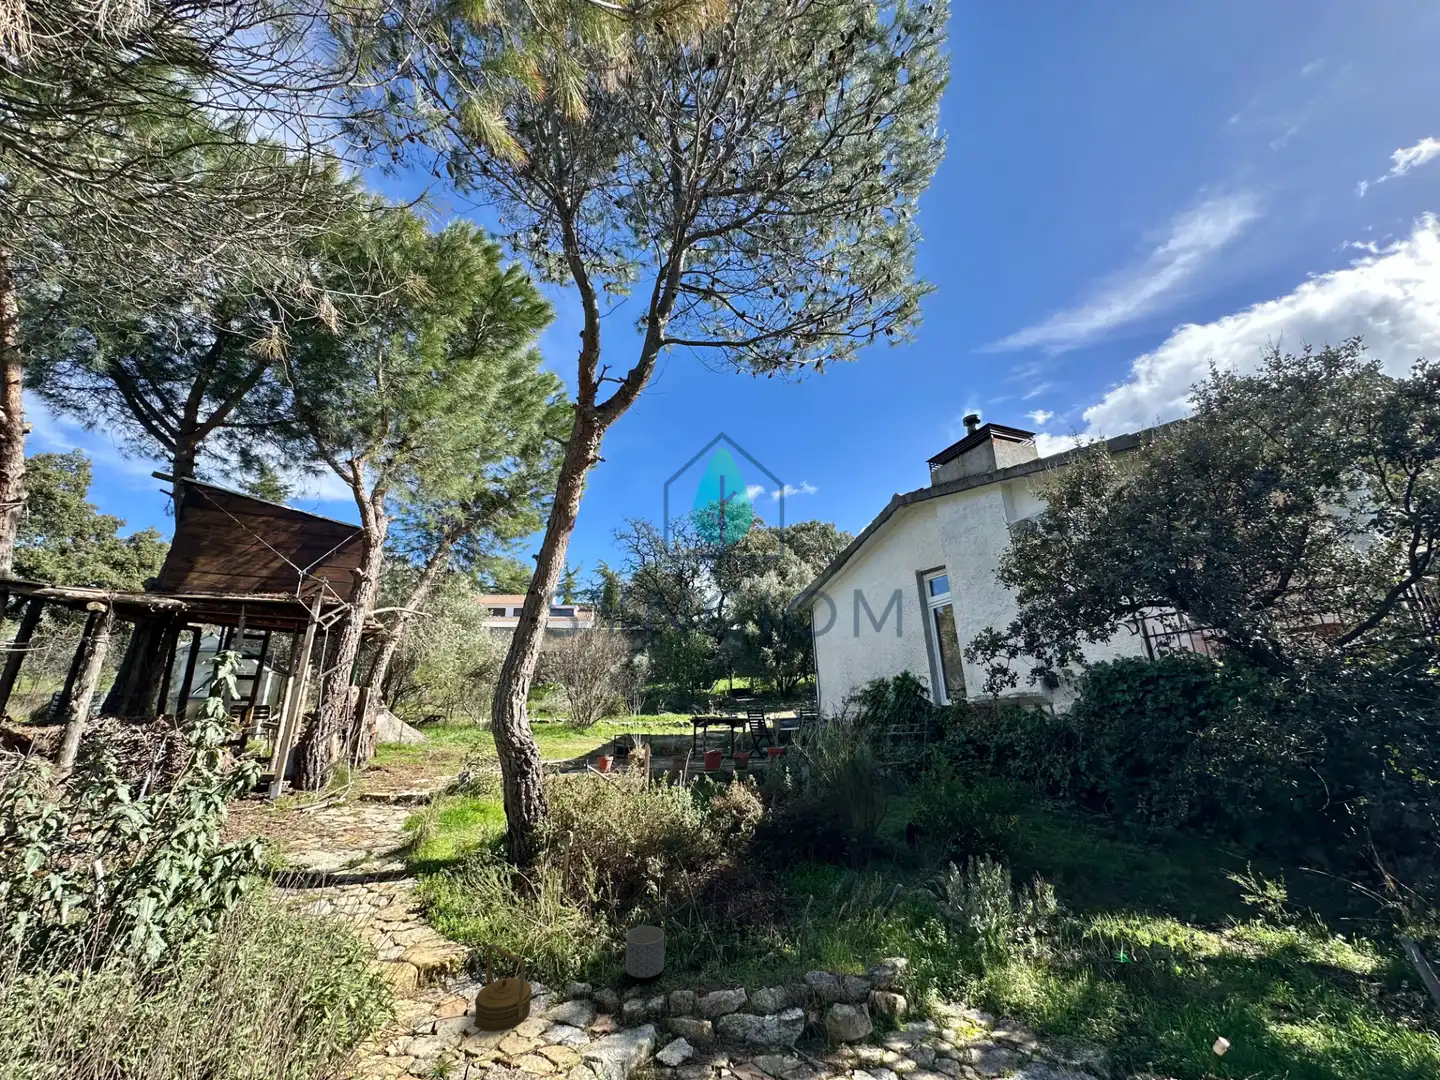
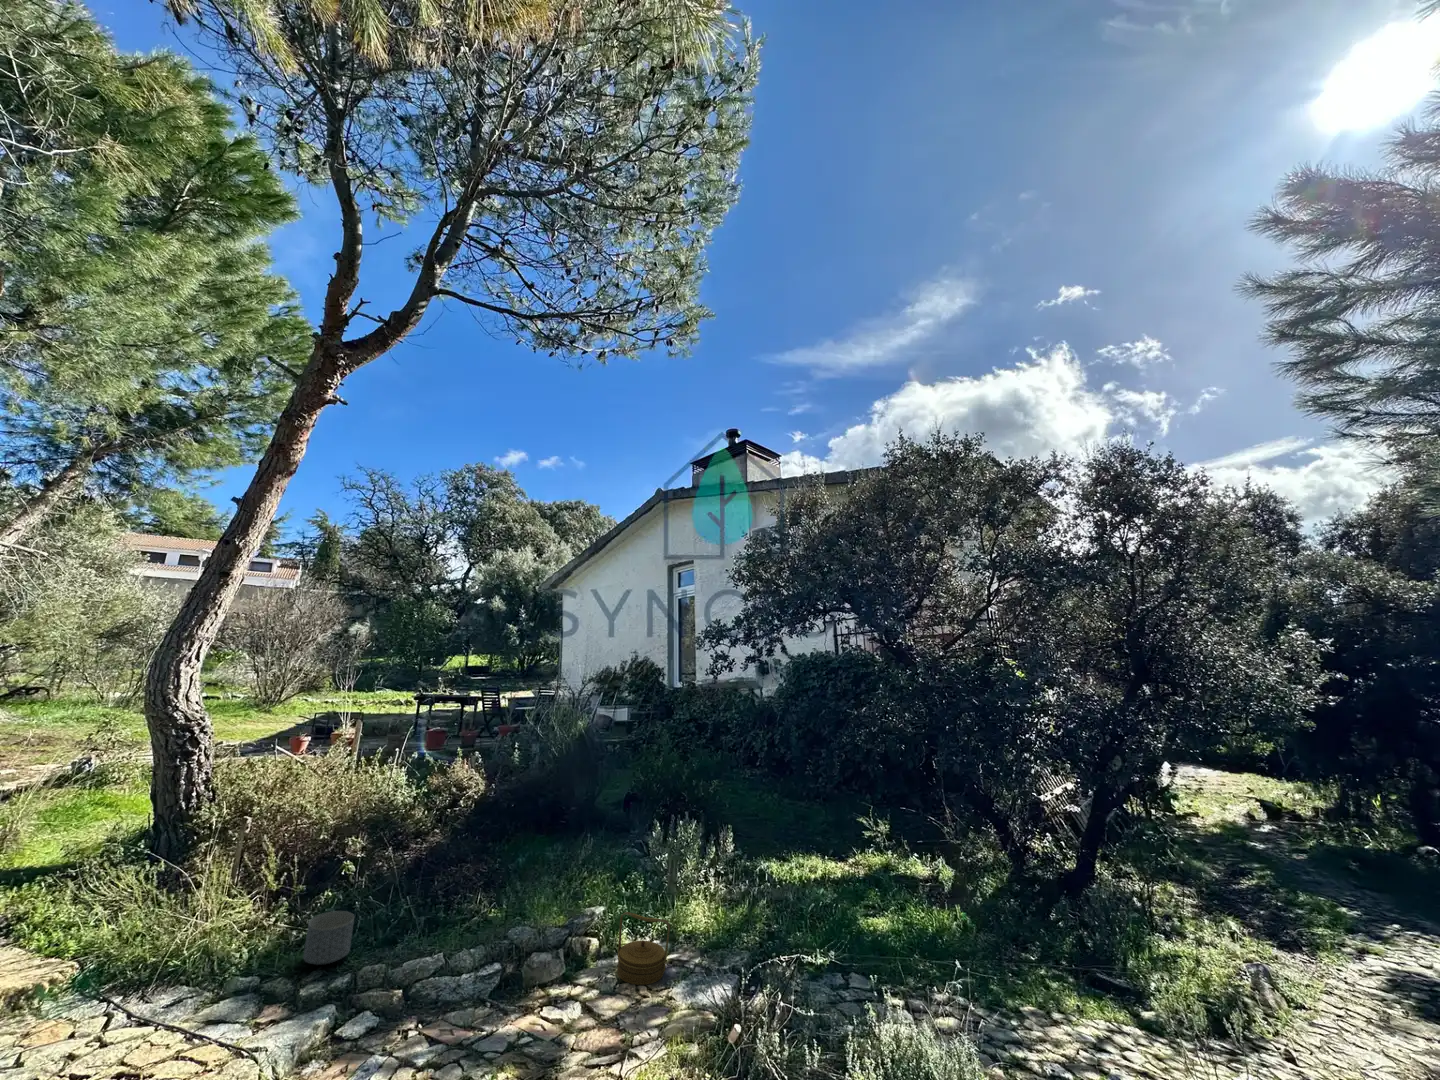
basket: present [475,944,532,1032] -> present [617,912,670,985]

